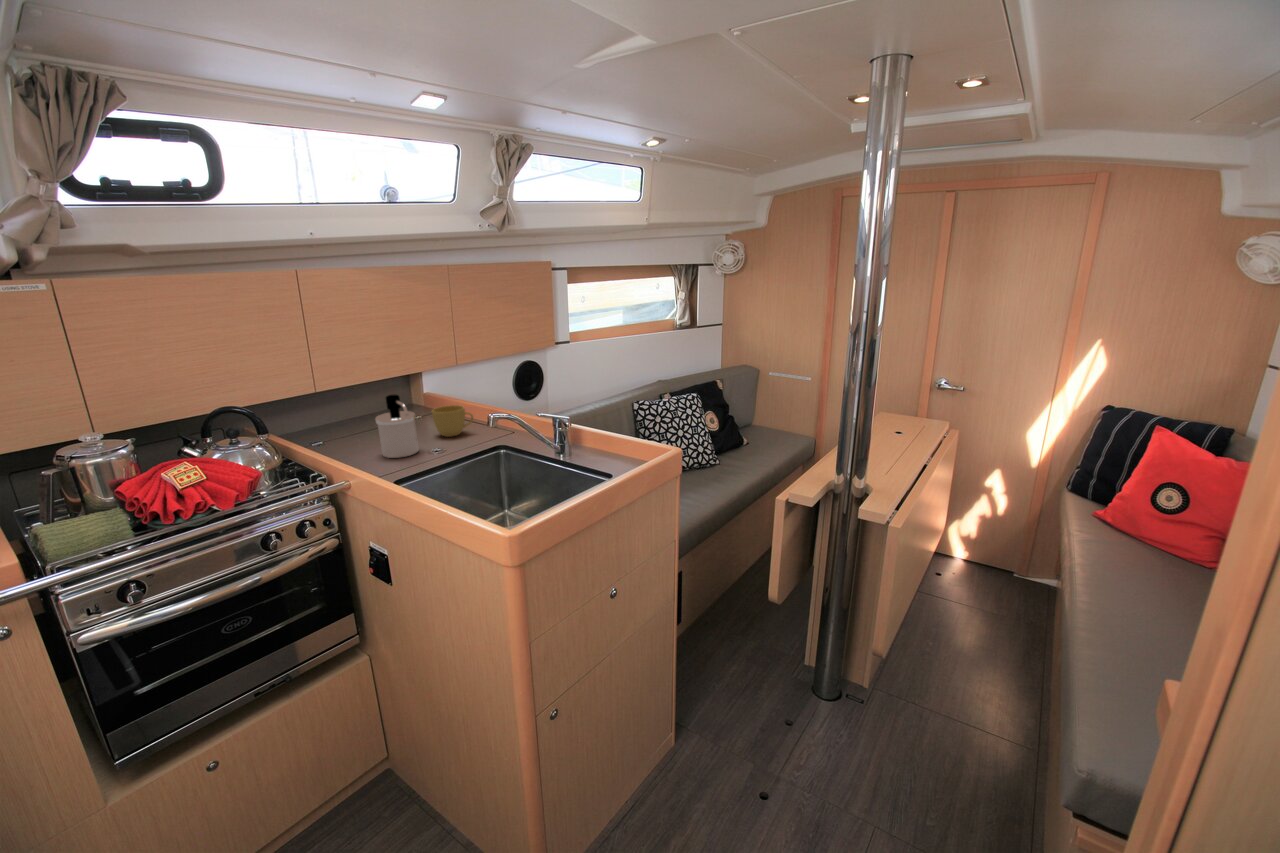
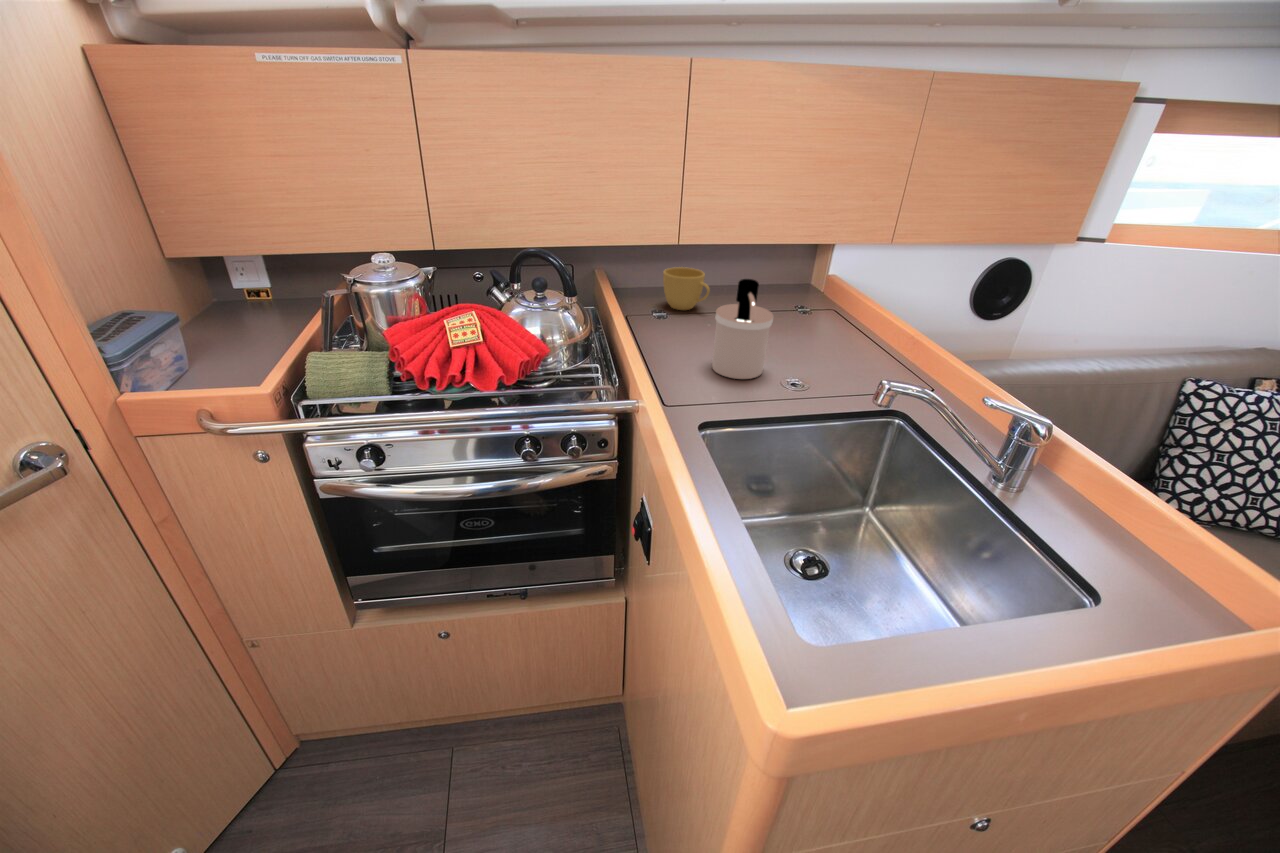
cup: present [432,405,473,437] -> present [663,267,710,310]

